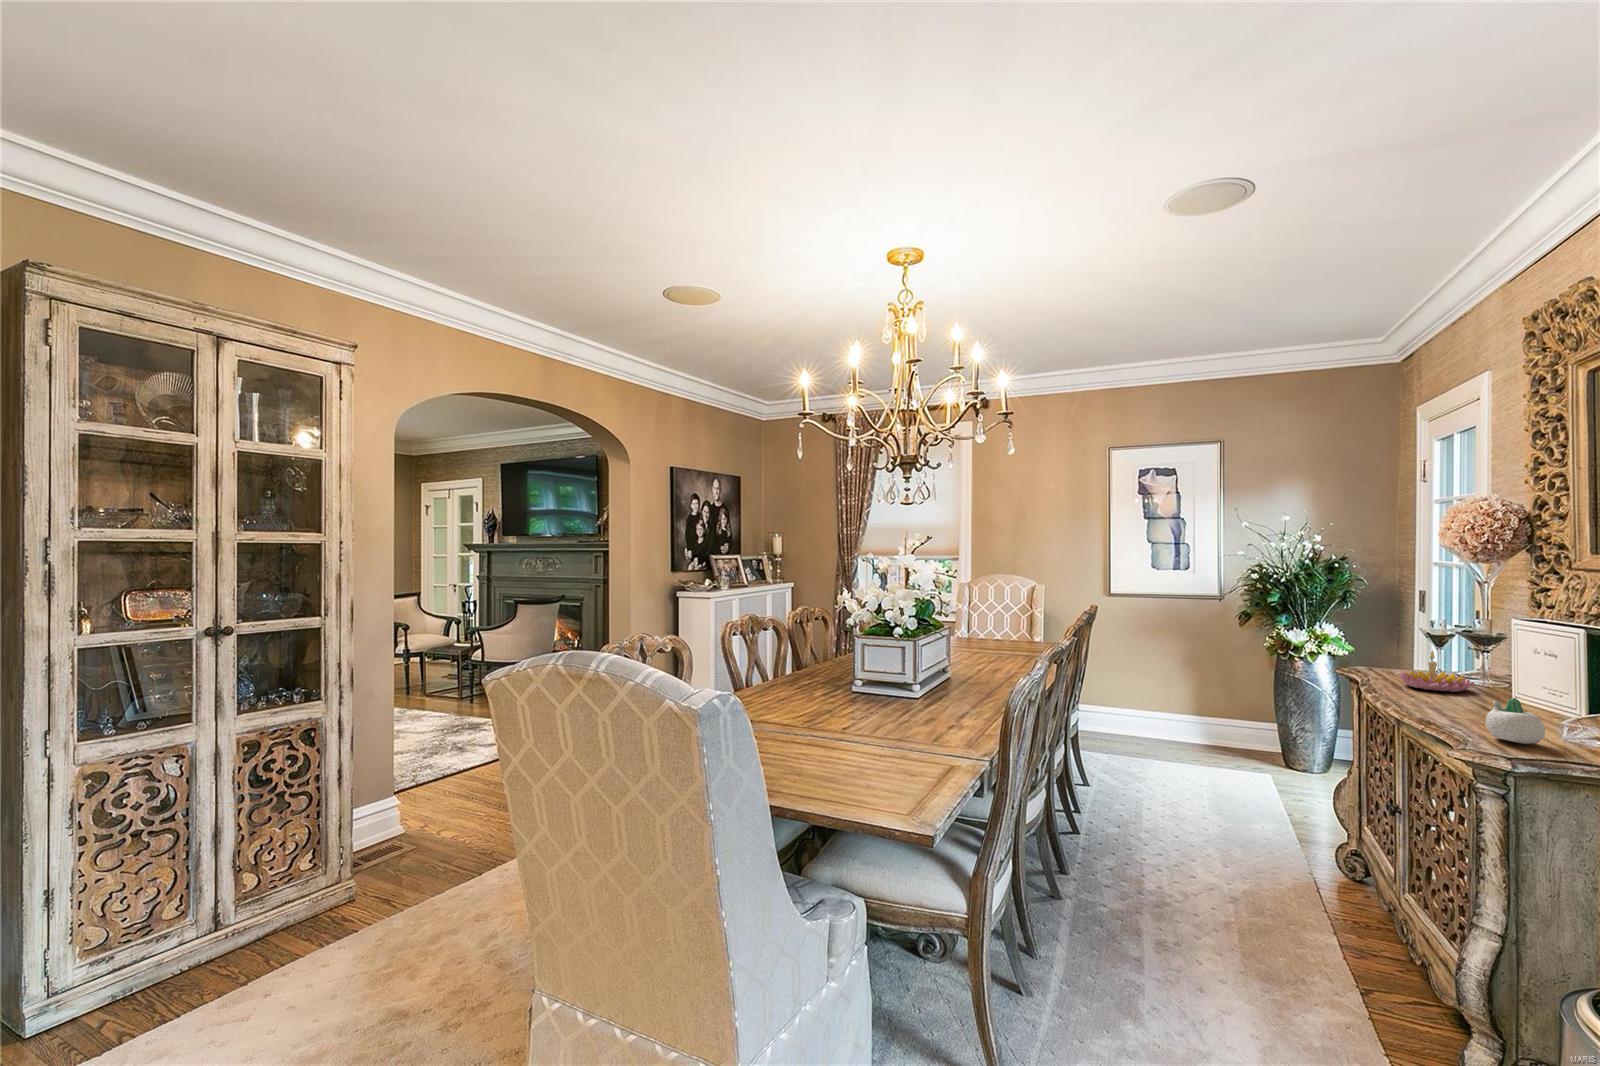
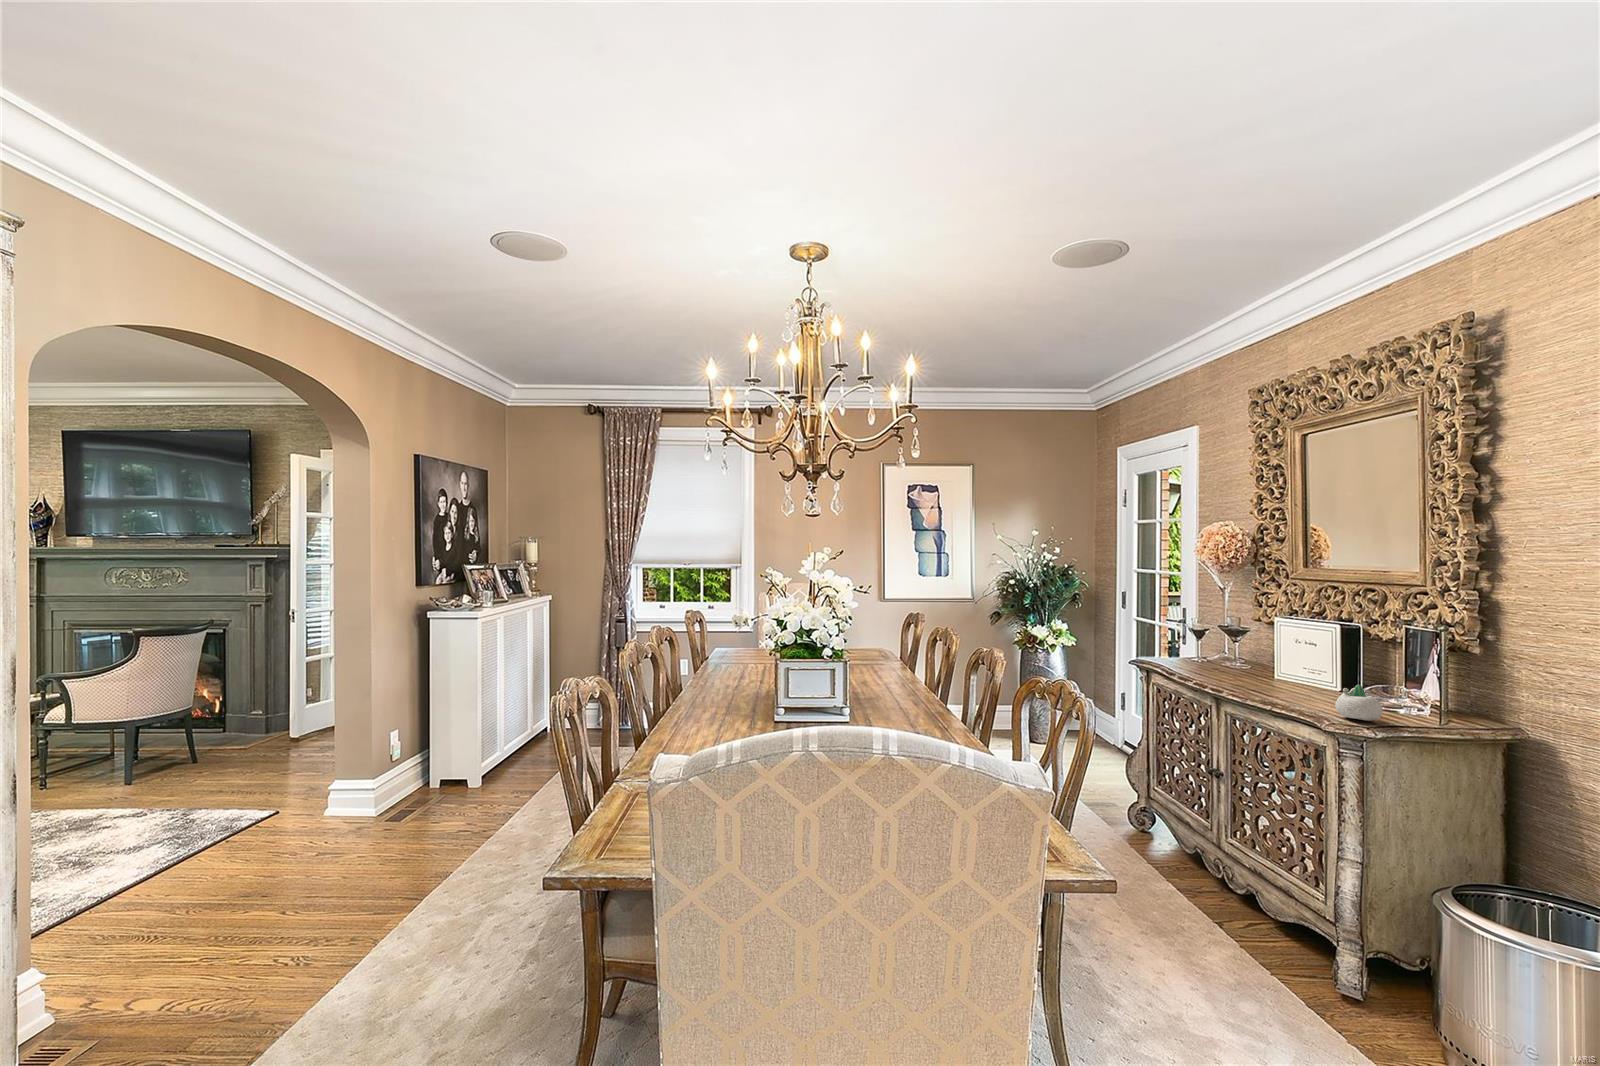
candle holder: present [1398,650,1475,692] -> none [1204,645,1258,679]

